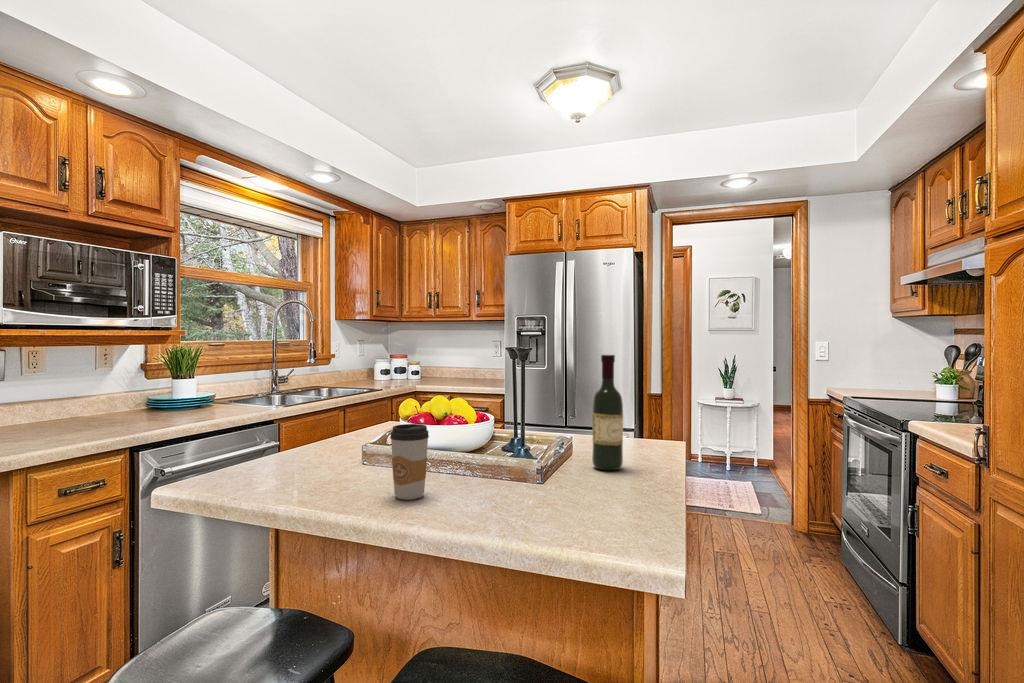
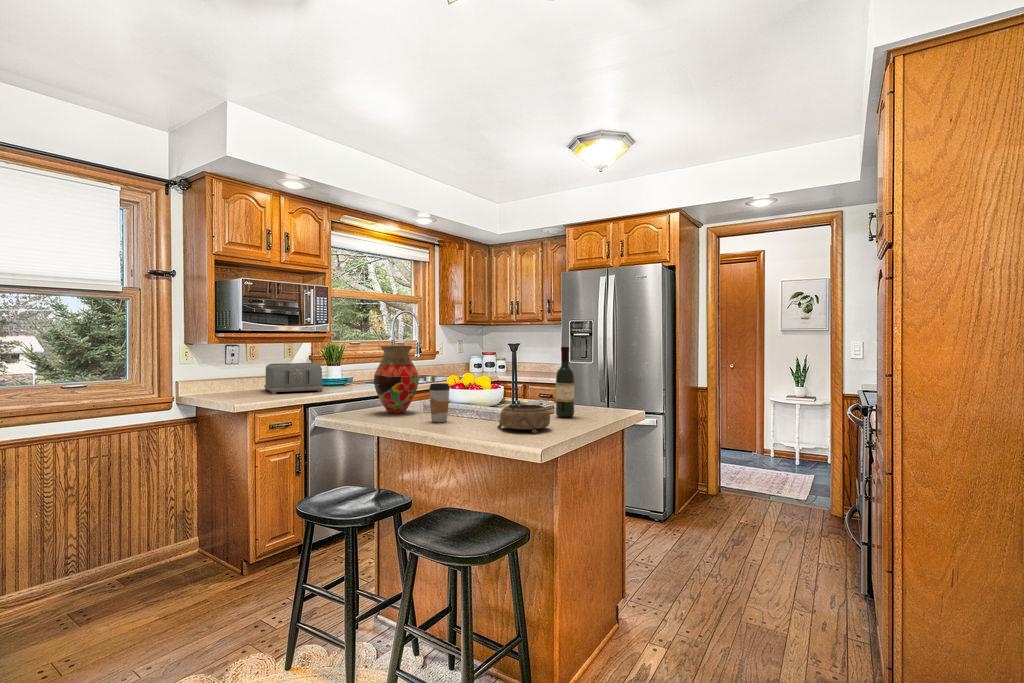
vase: none [270,353,355,477] -> present [374,346,419,414]
toaster: none [59,376,166,430] -> present [264,363,323,394]
decorative bowl: none [536,462,637,526] -> present [497,405,550,433]

